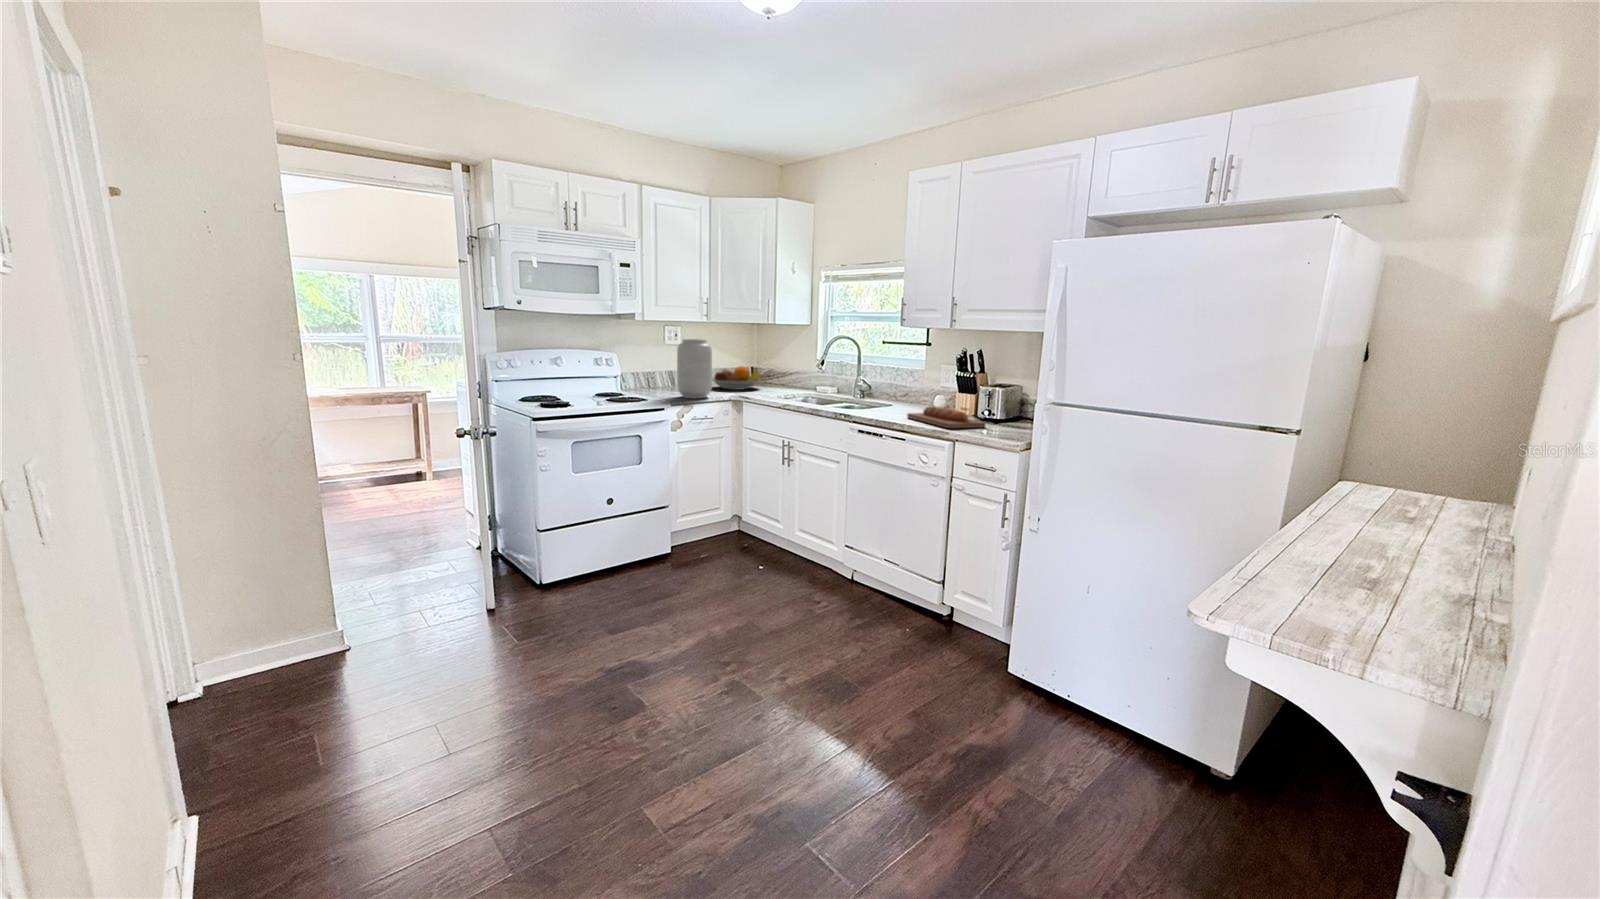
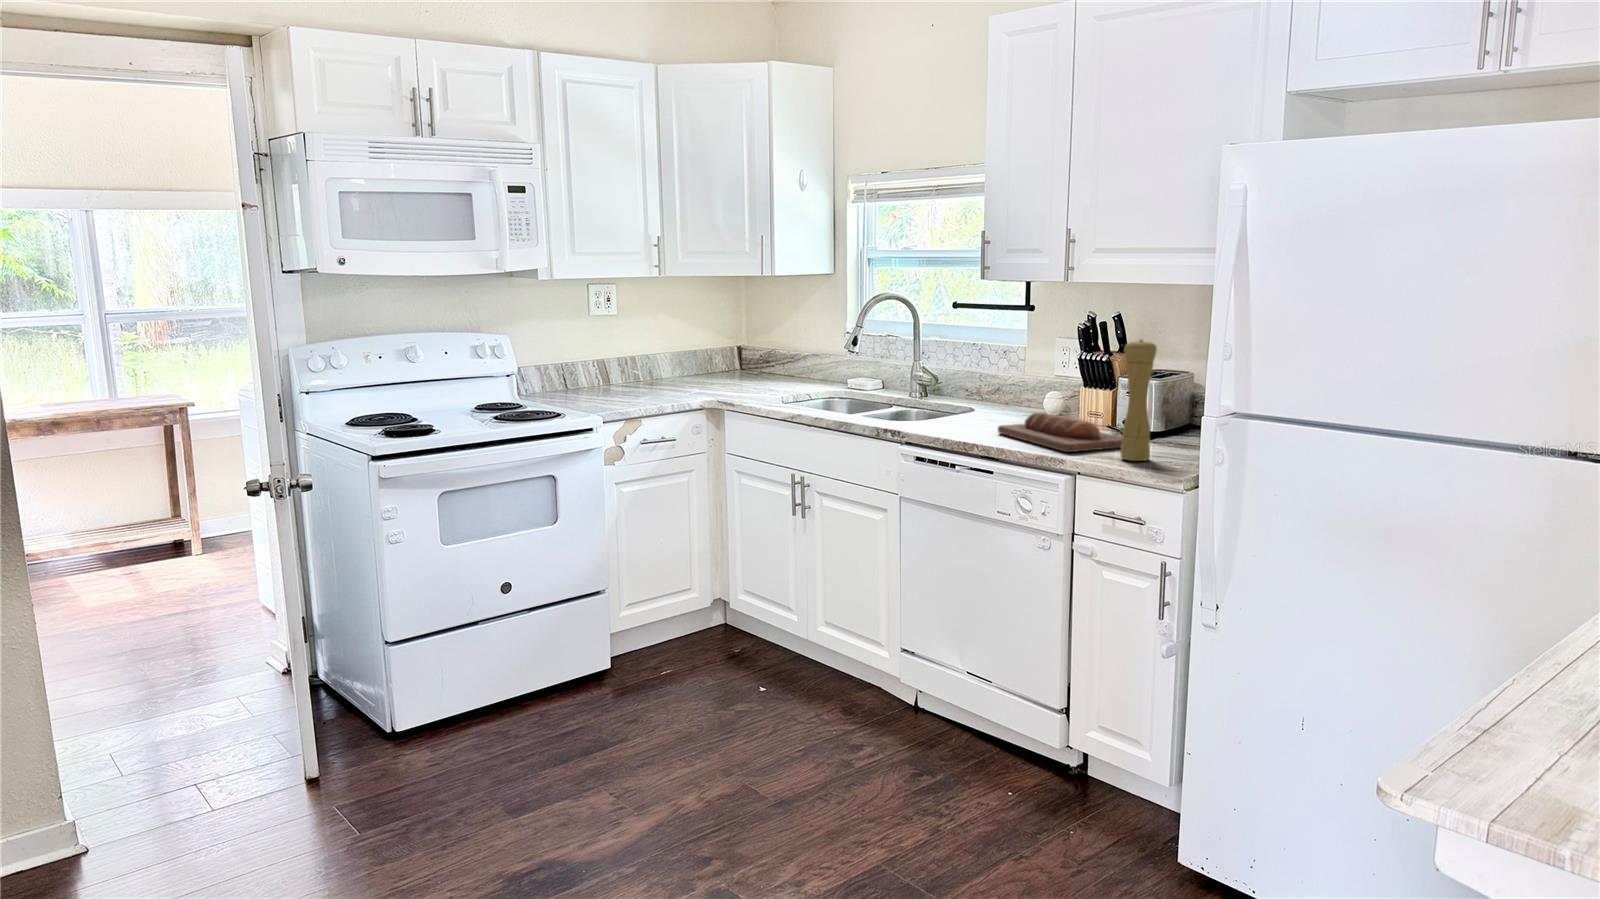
vase: present [677,339,712,398] -> none [608,307,668,408]
pepper mill: none [981,362,1006,434] -> present [1120,340,1157,461]
fruit bowl: present [712,366,761,390] -> none [664,347,753,387]

